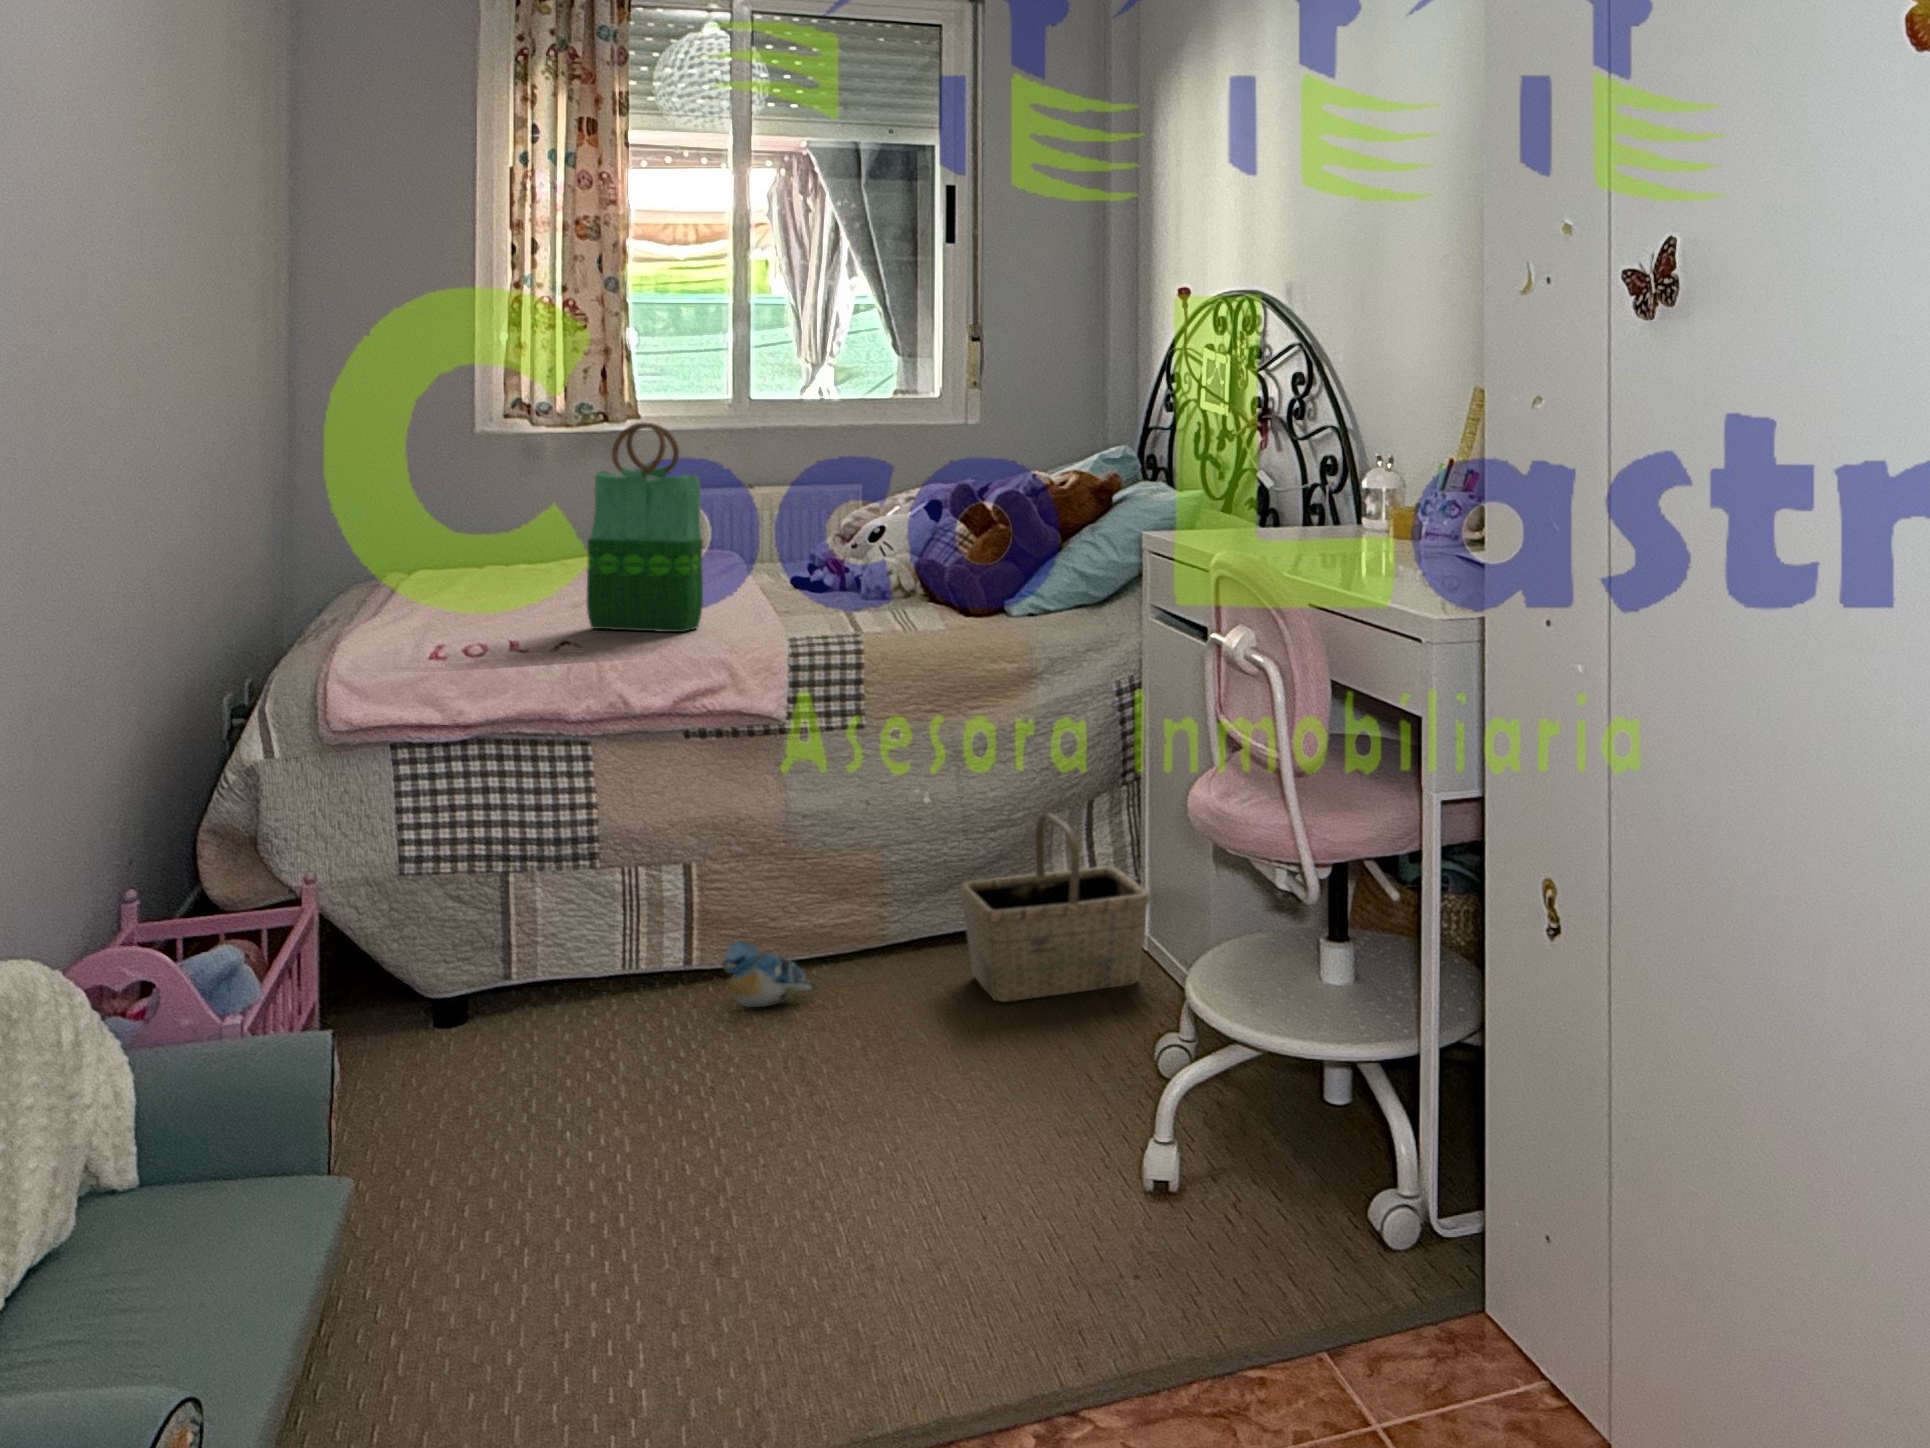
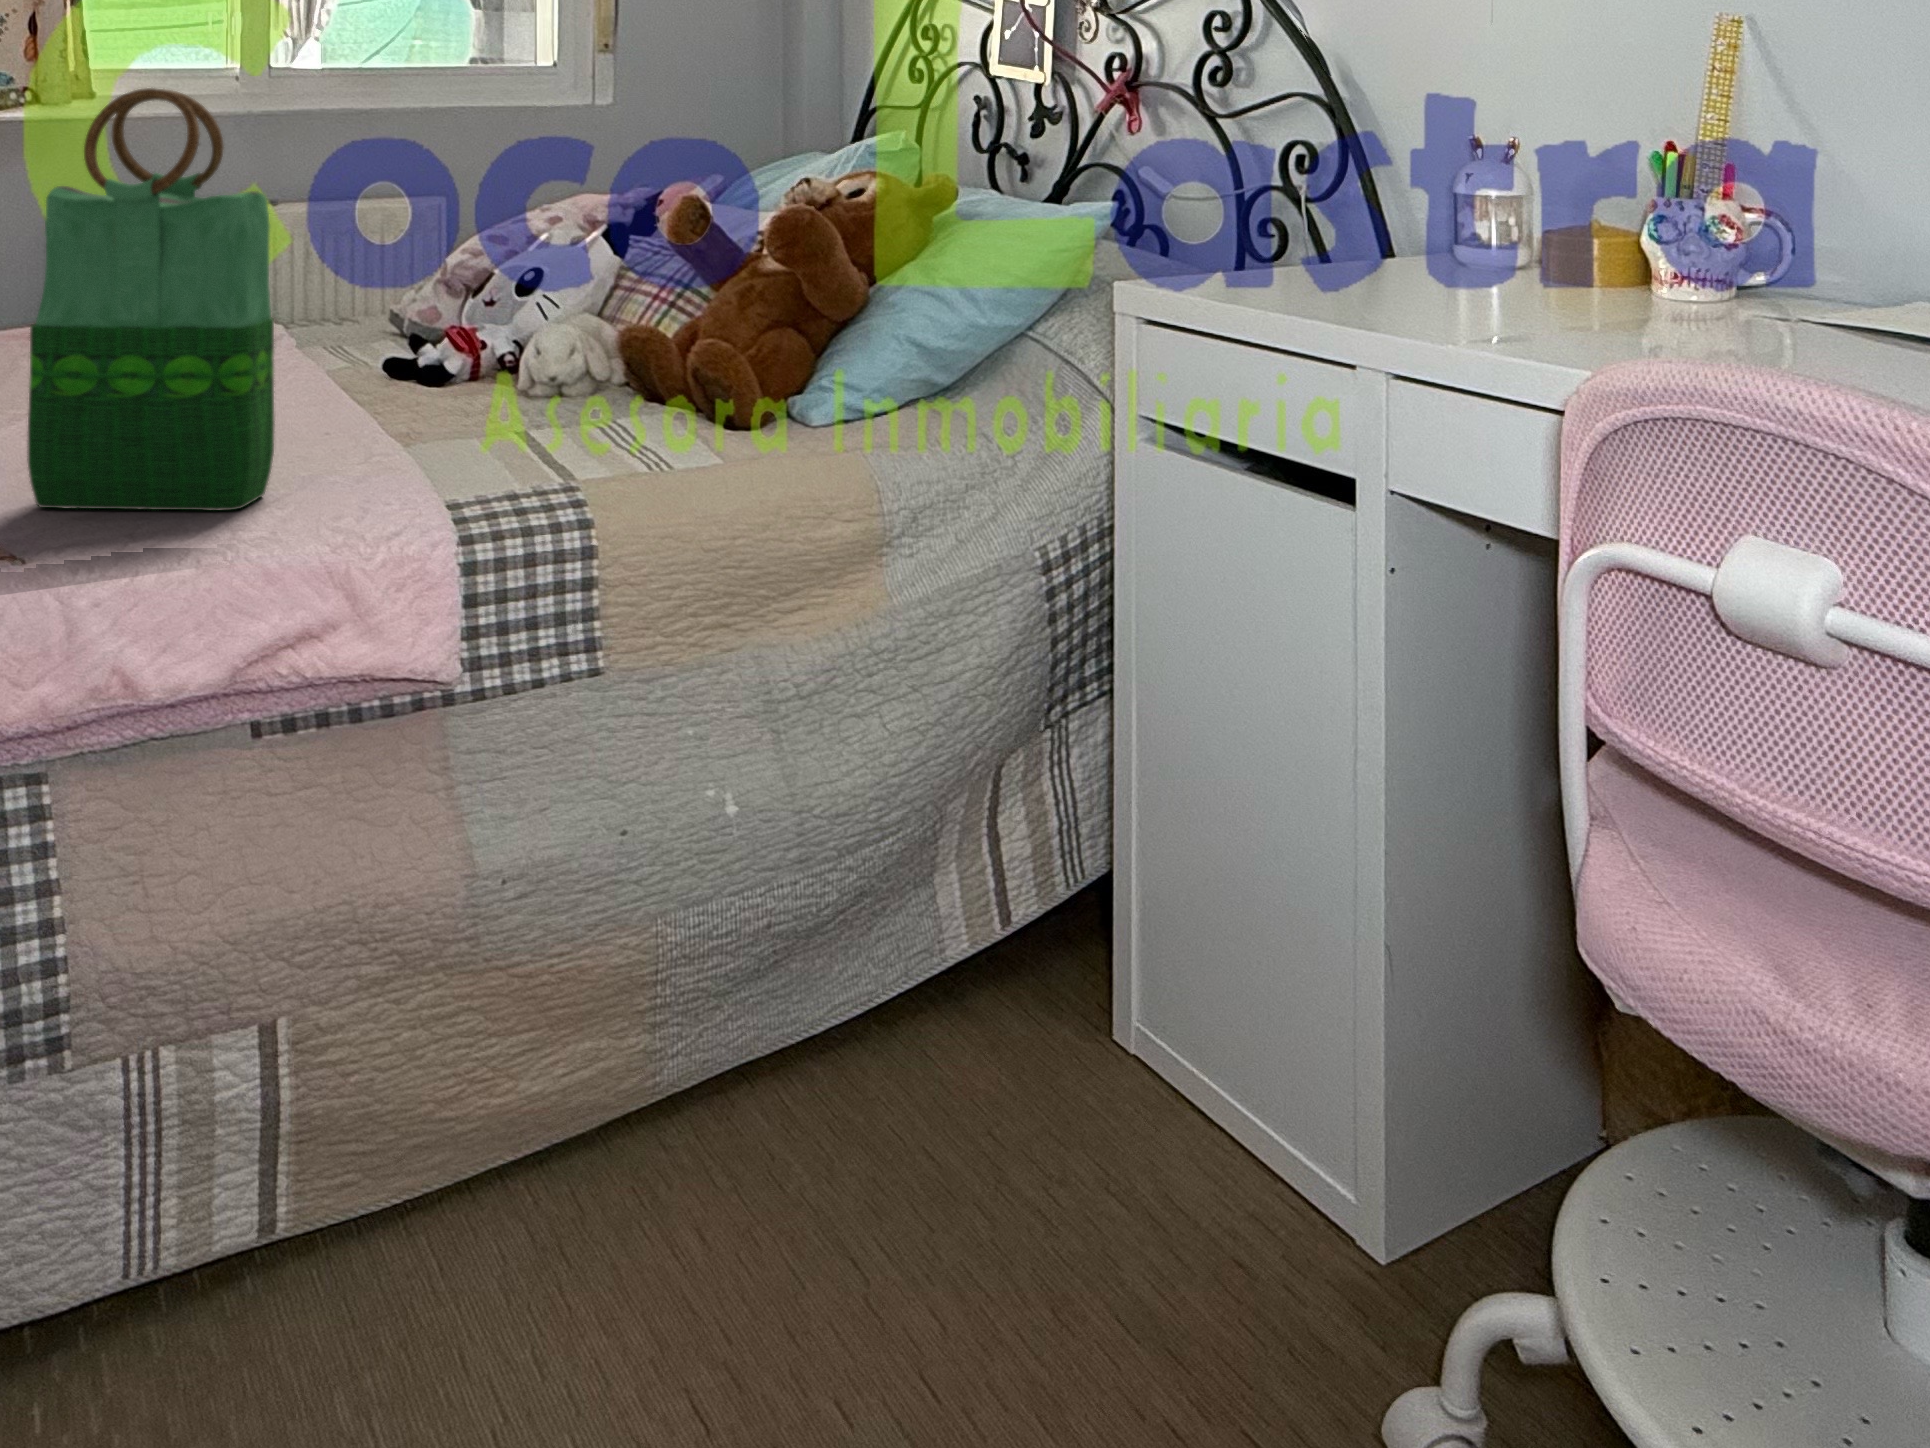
basket: present [960,814,1150,1001] -> none [805,816,1177,1247]
plush toy: present [722,941,814,1007] -> none [349,1189,546,1335]

